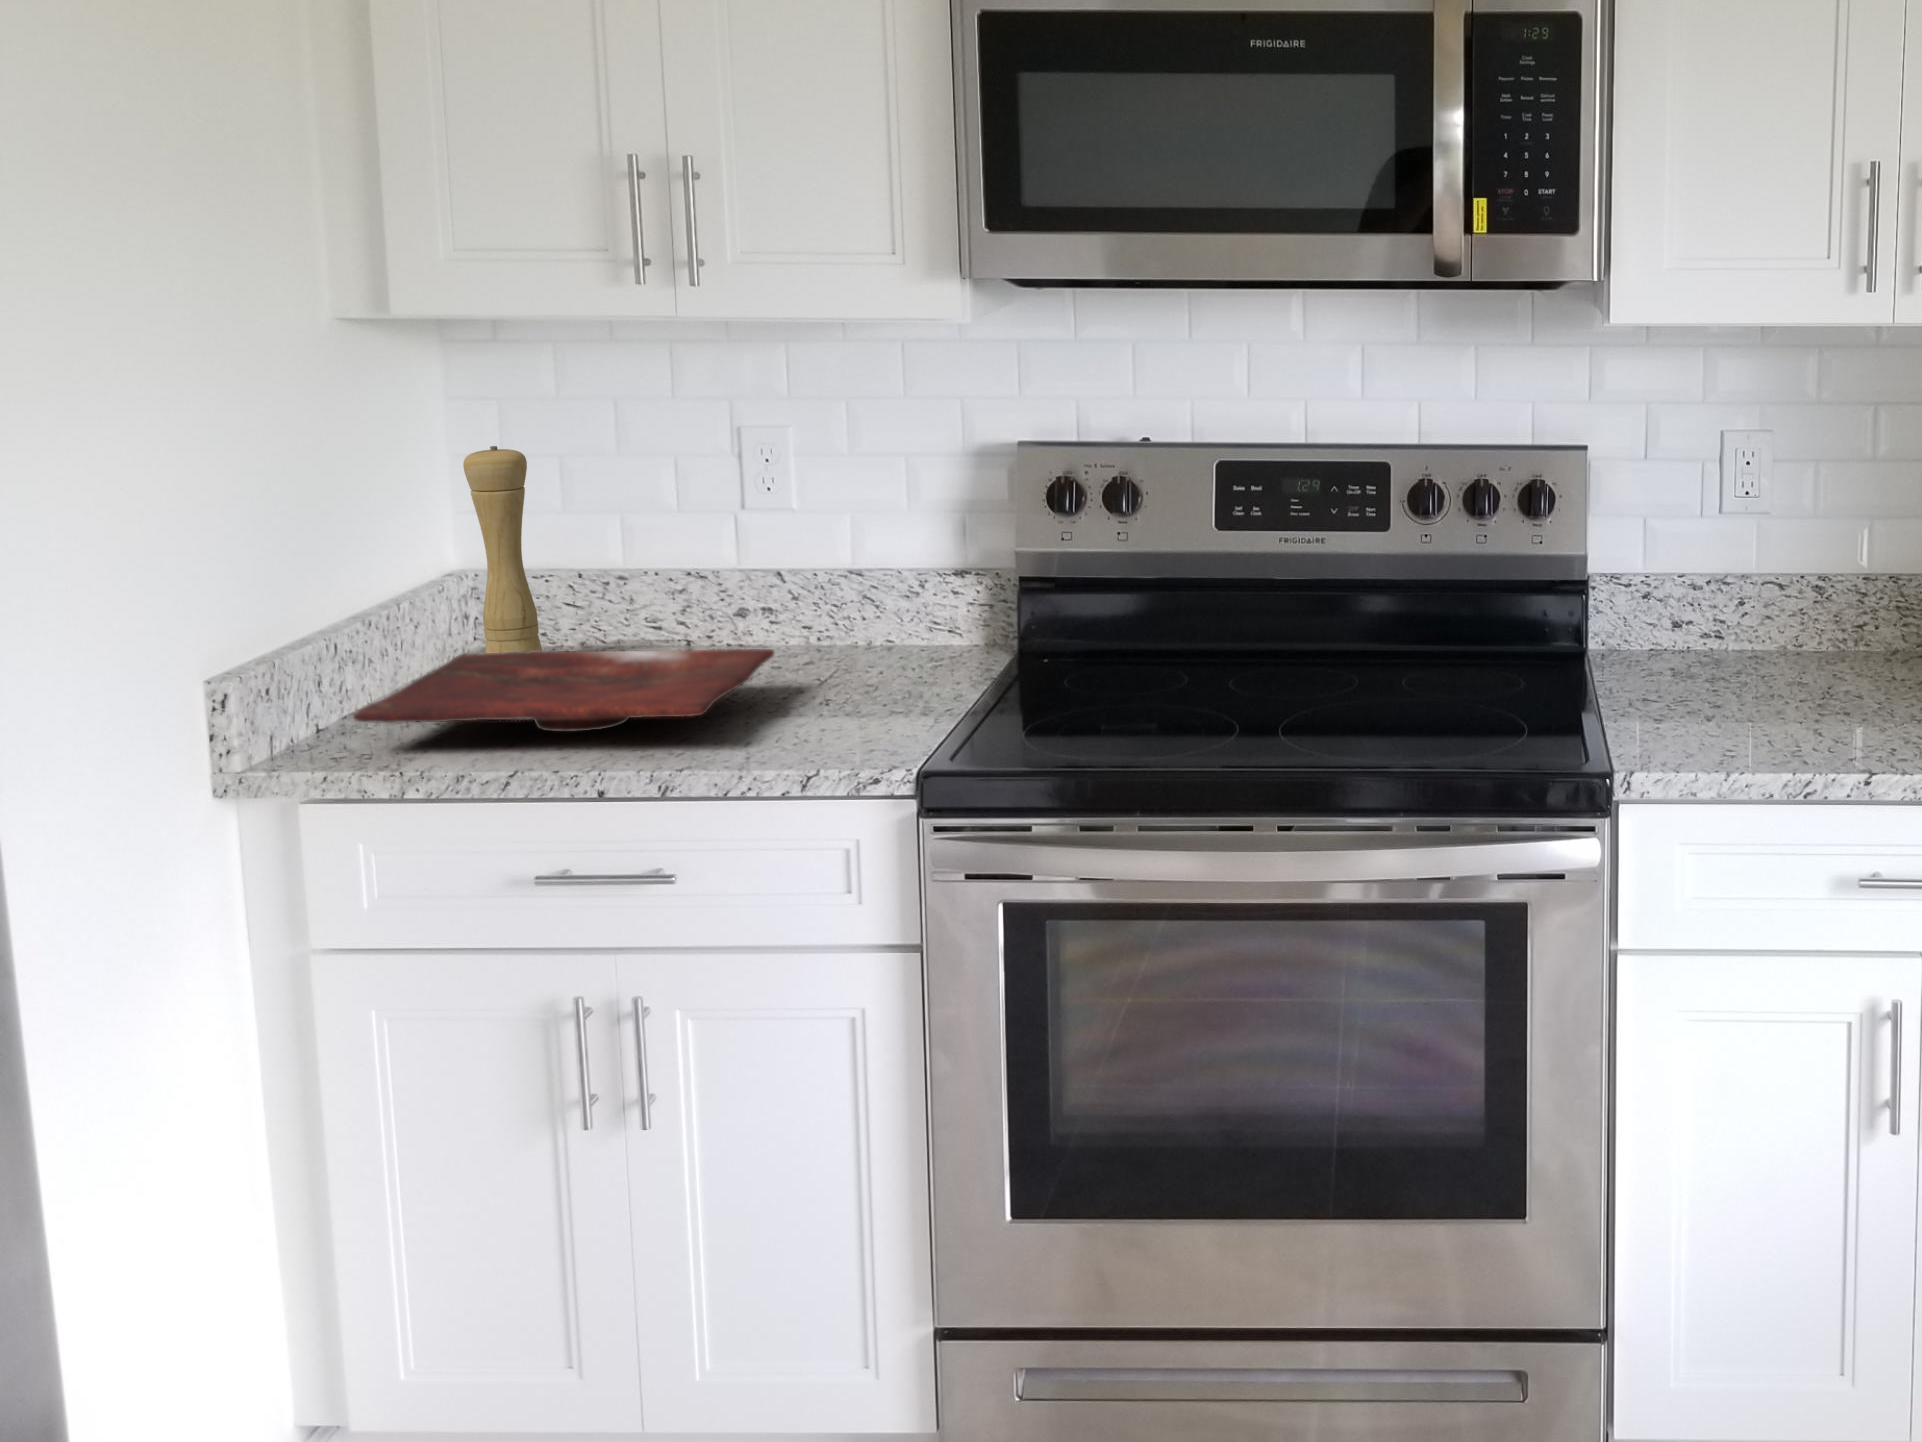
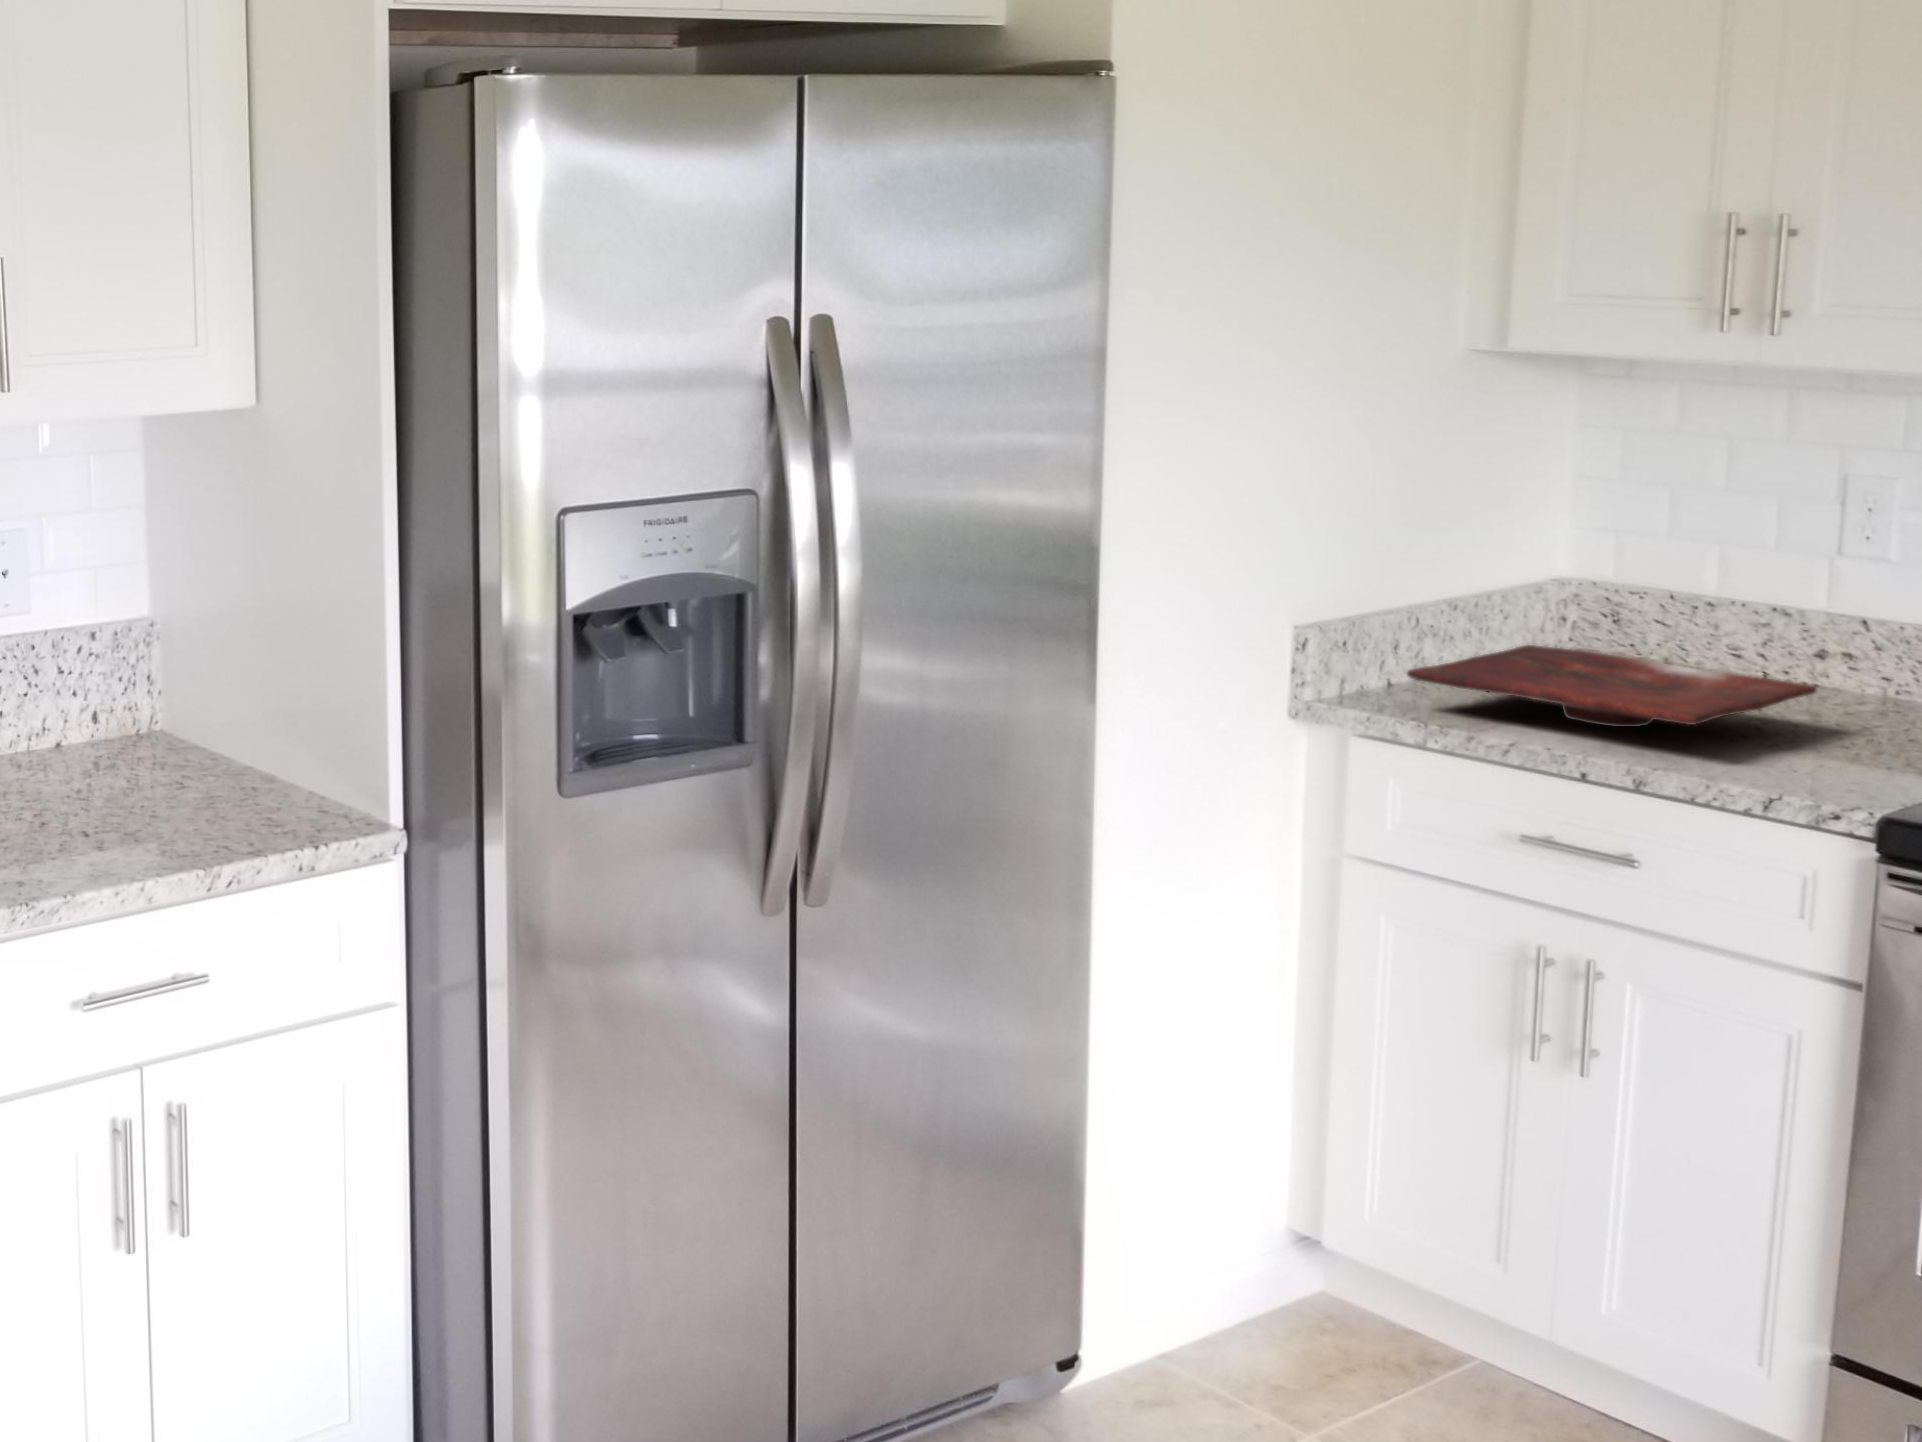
pepper mill: present [463,446,542,653] -> none [1560,462,1630,675]

